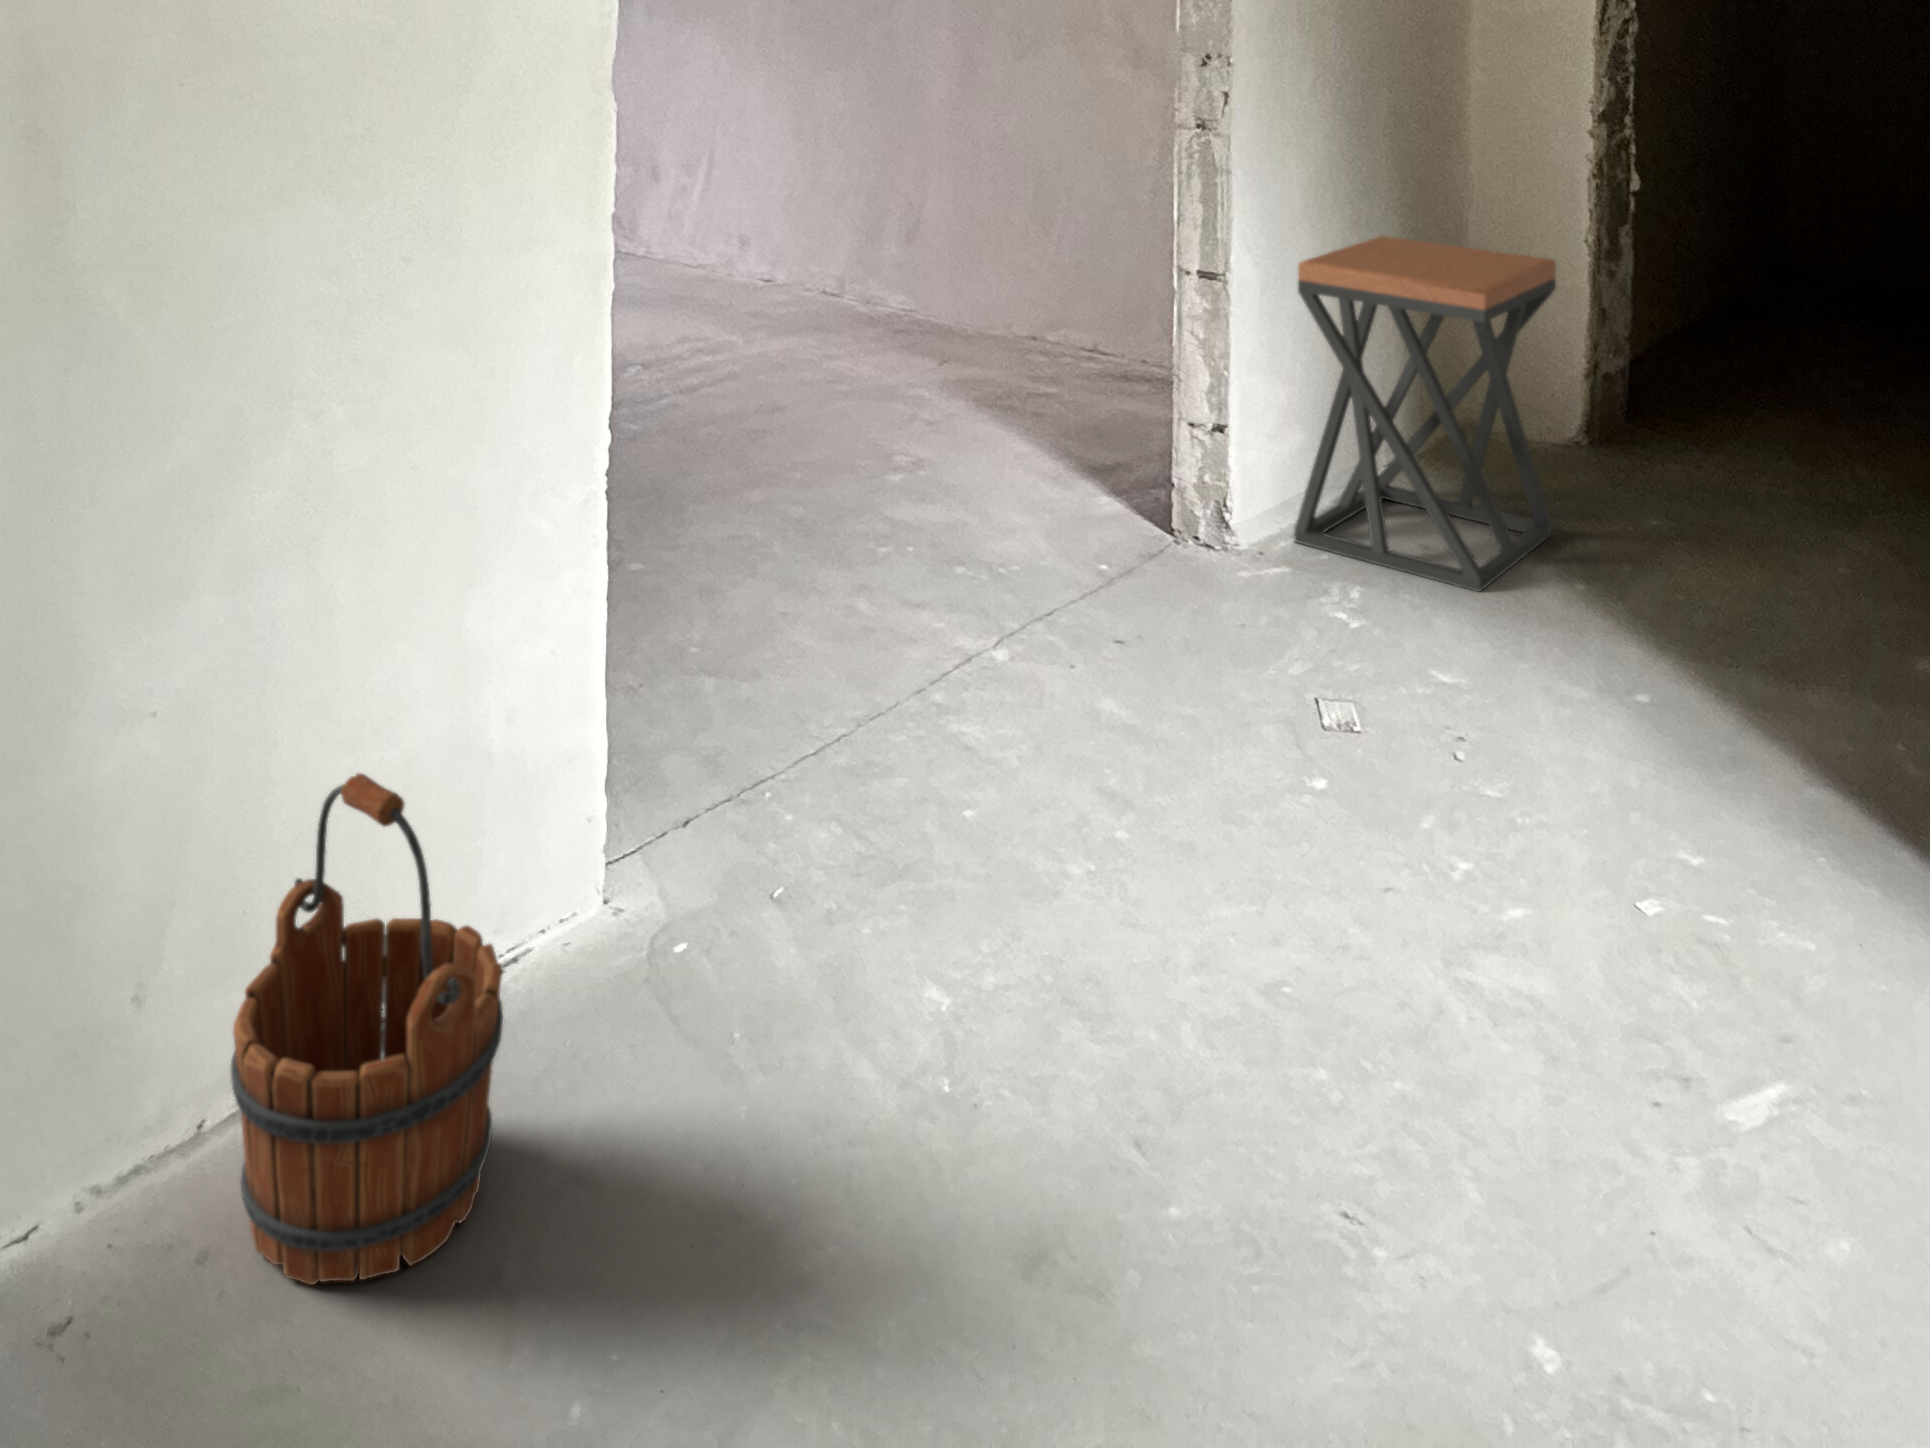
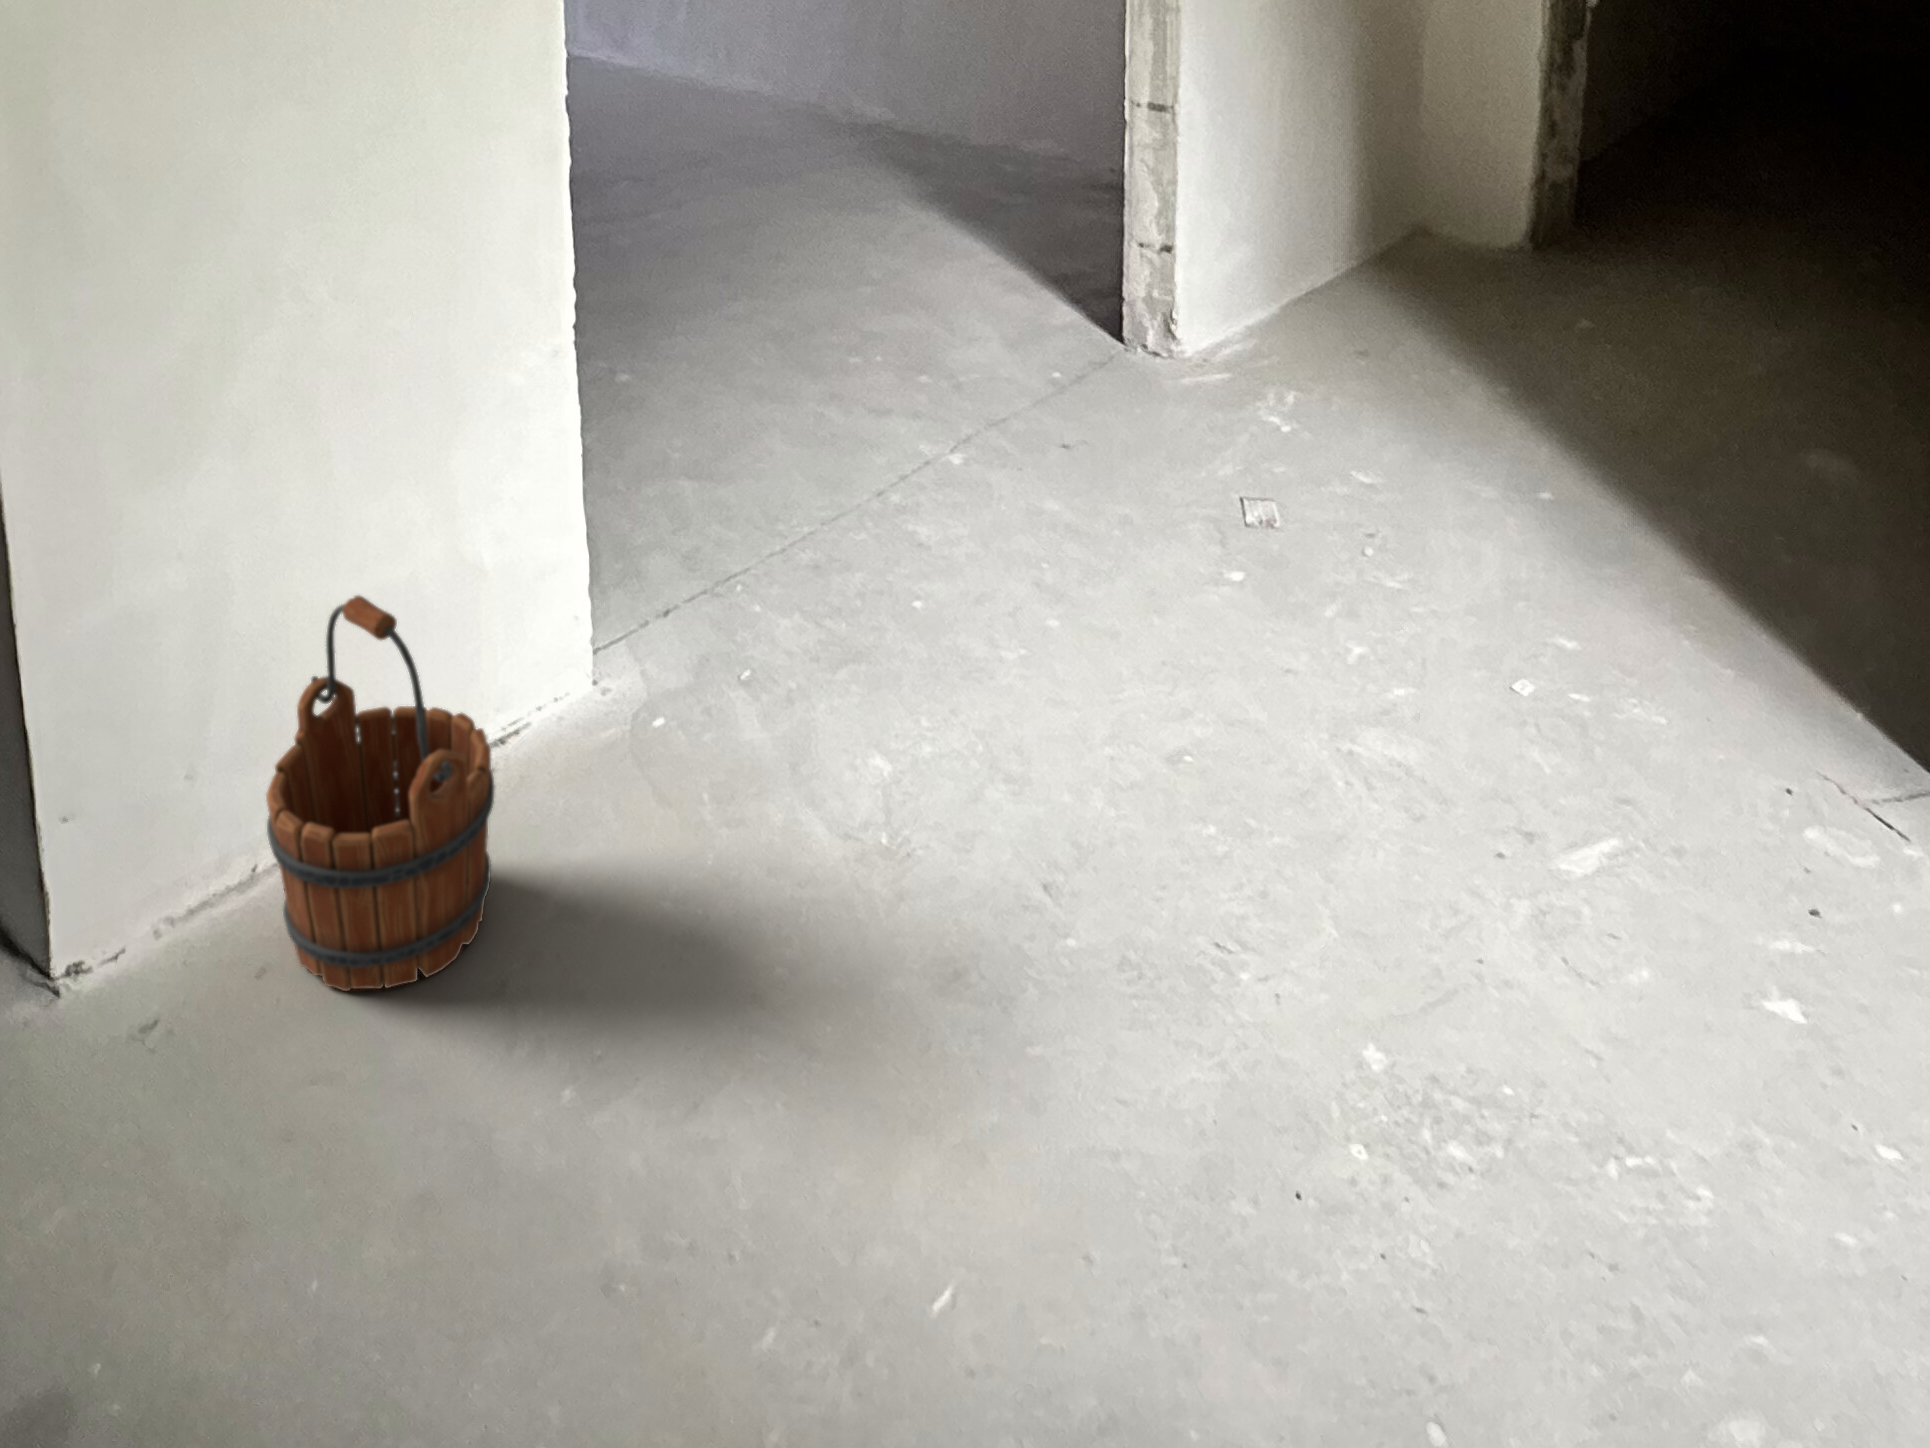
stool: present [1294,236,1556,592] -> none [1241,60,1504,397]

